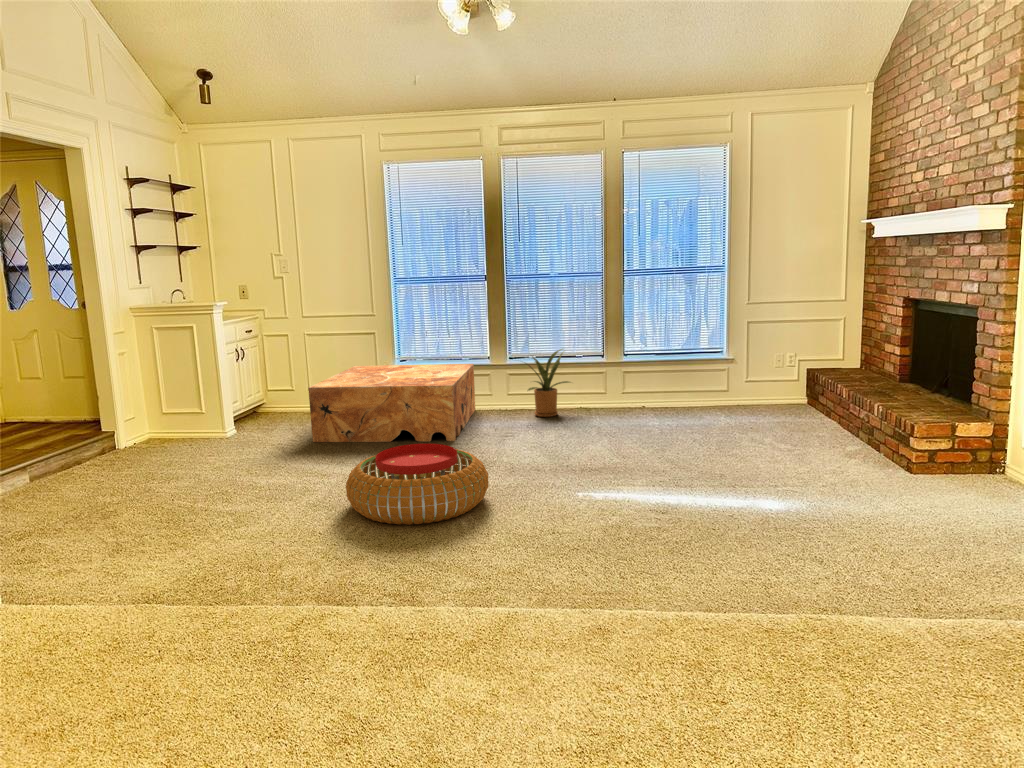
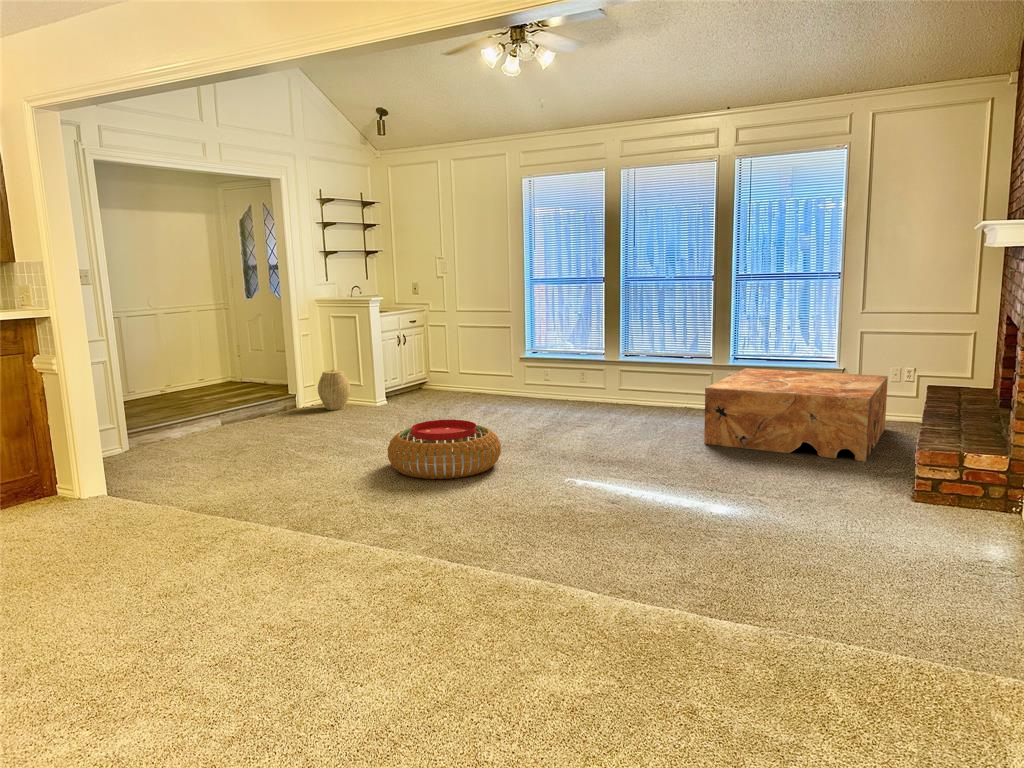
house plant: present [528,349,571,417] -> none [611,351,673,417]
coffee table: present [308,364,475,442] -> present [704,368,888,461]
woven basket: none [148,395,193,447] -> present [318,370,351,410]

